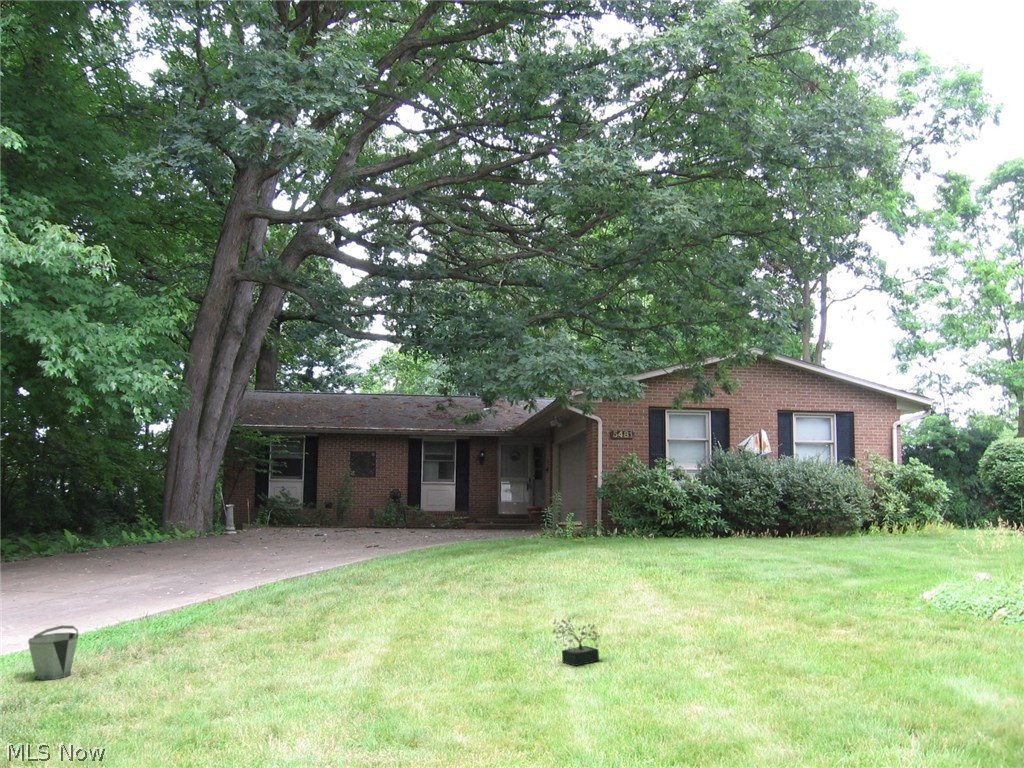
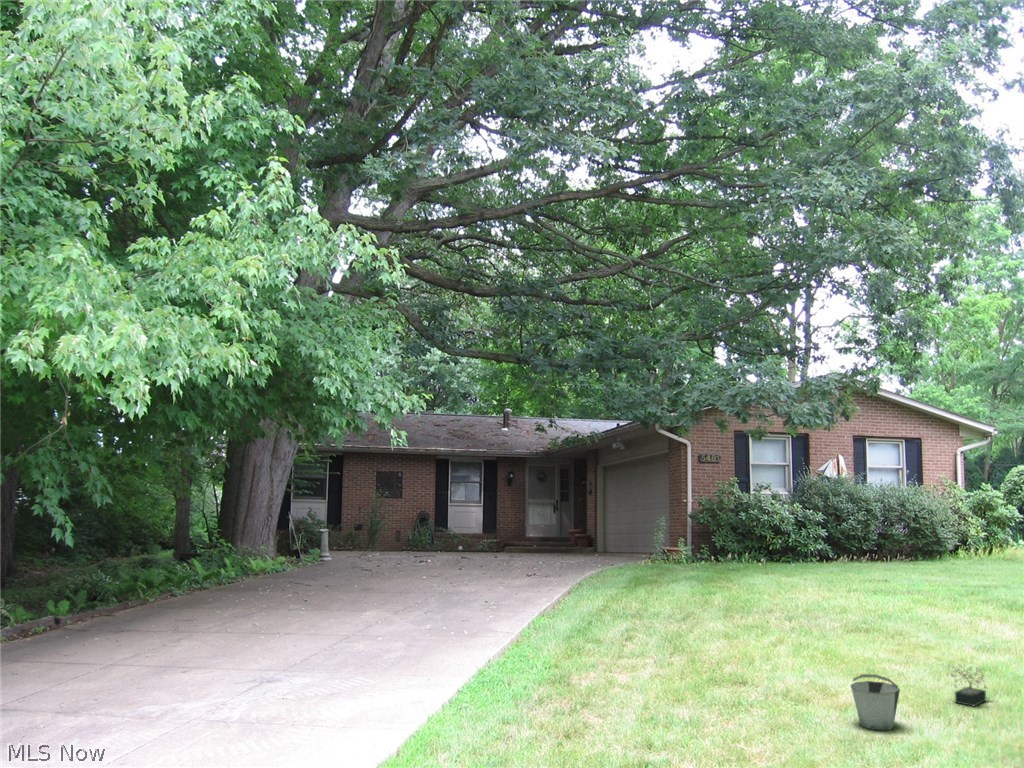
bucket: present [28,626,78,680] -> present [851,674,900,730]

